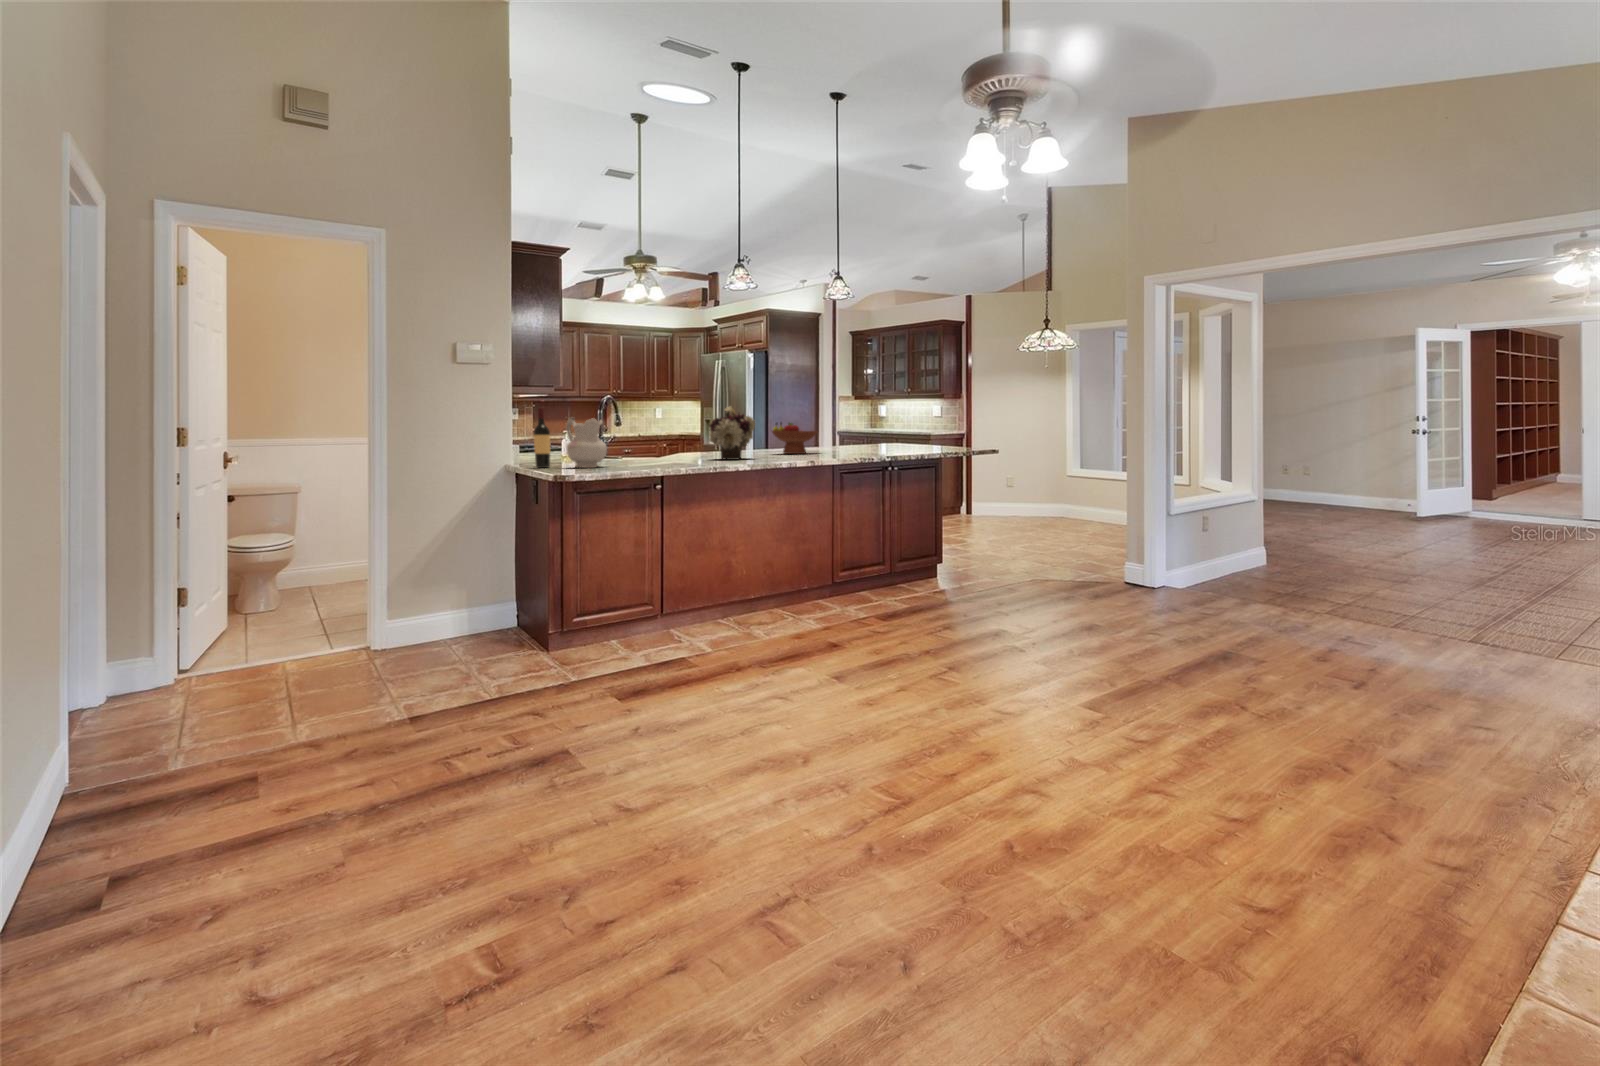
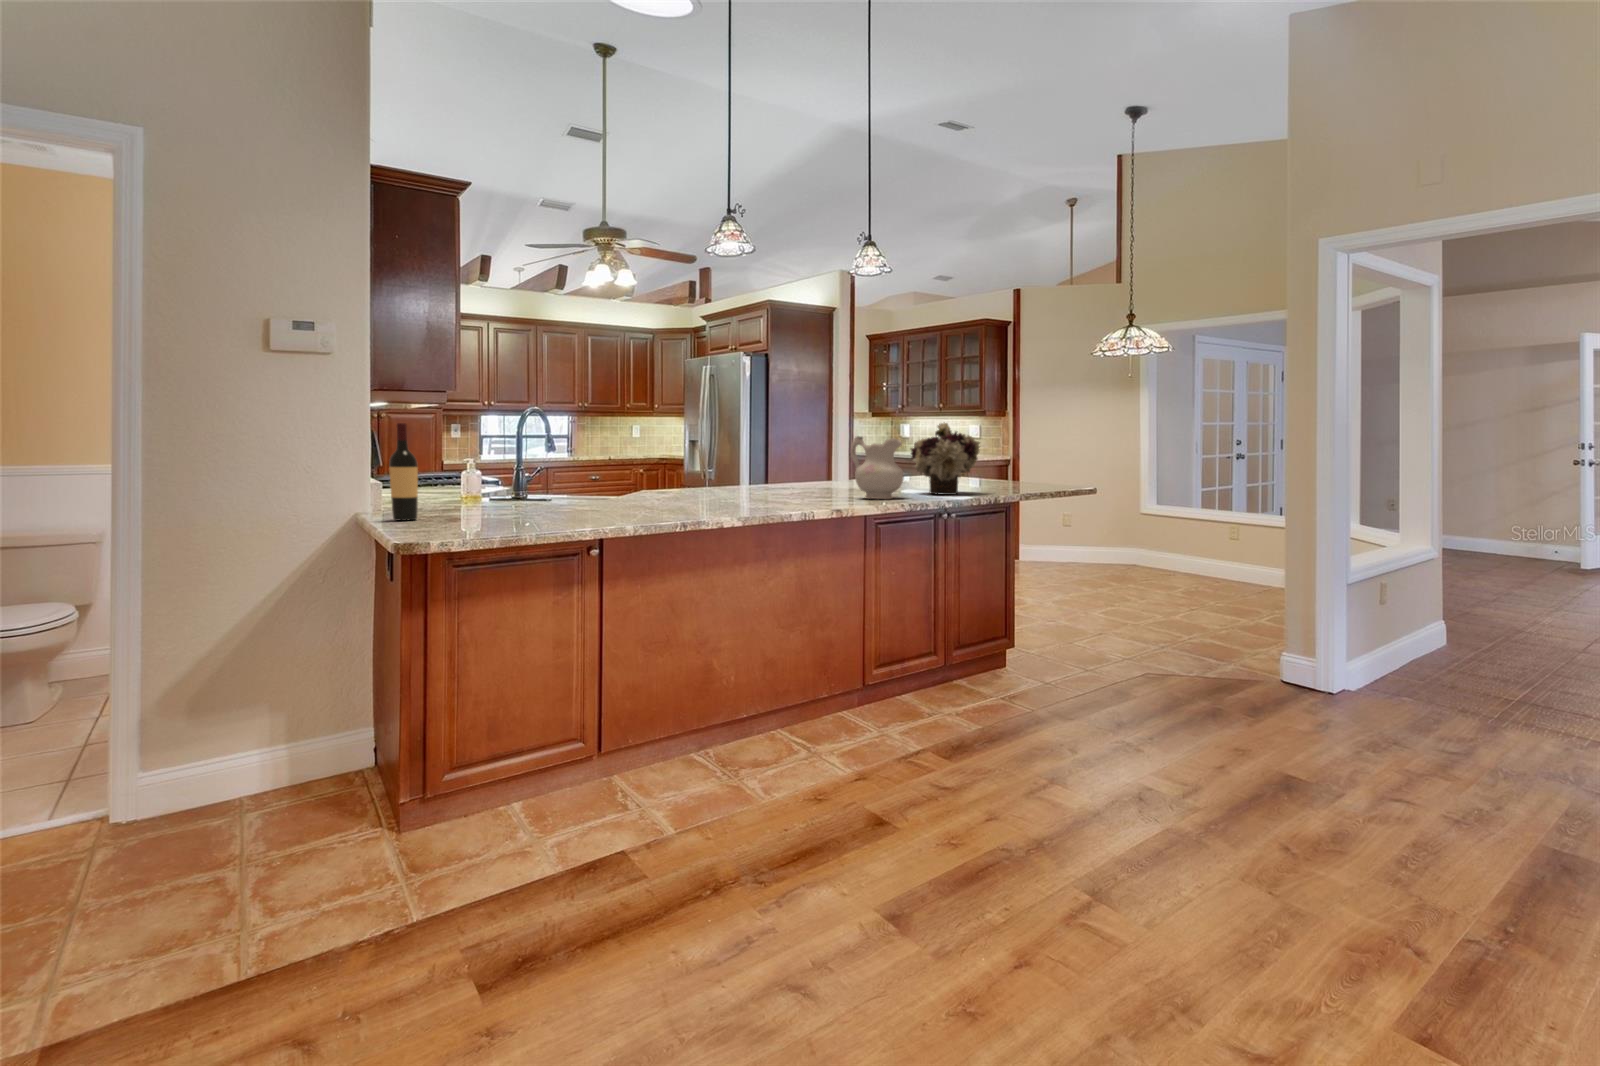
flower arrangement: present [709,406,755,460] -> present [911,422,980,495]
ceramic pitcher: present [567,417,607,468] -> present [851,436,904,499]
fruit bowl: present [772,423,817,454] -> none [774,445,843,492]

